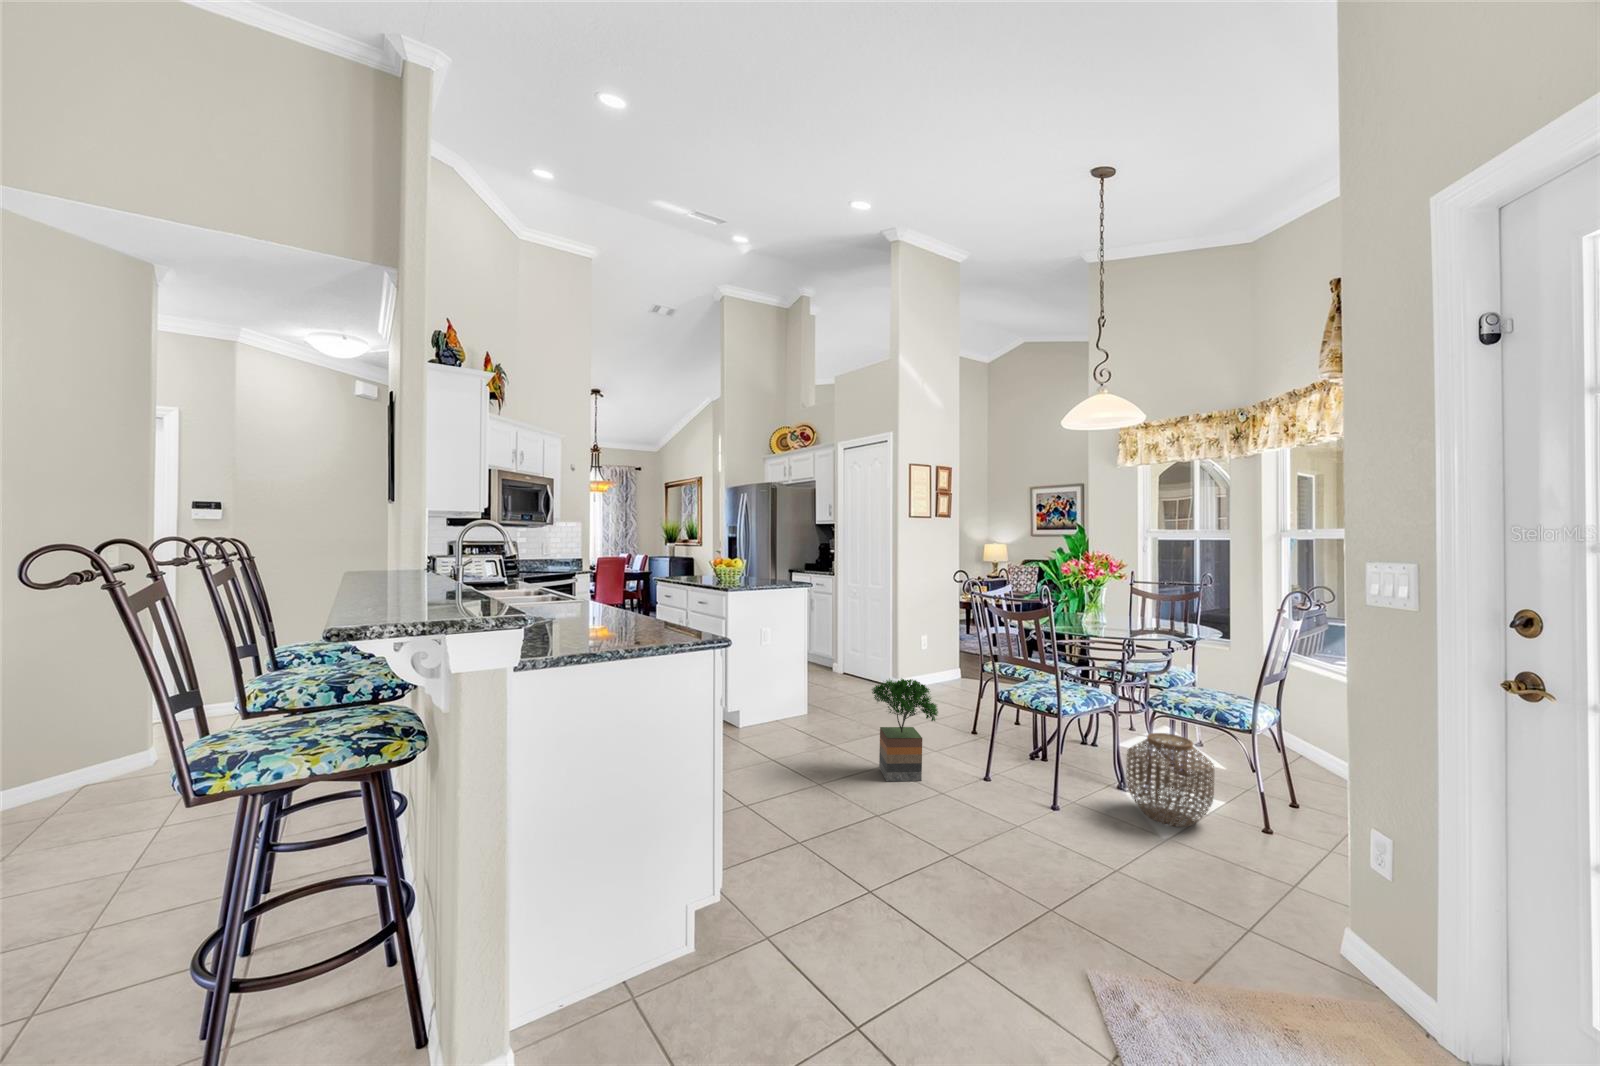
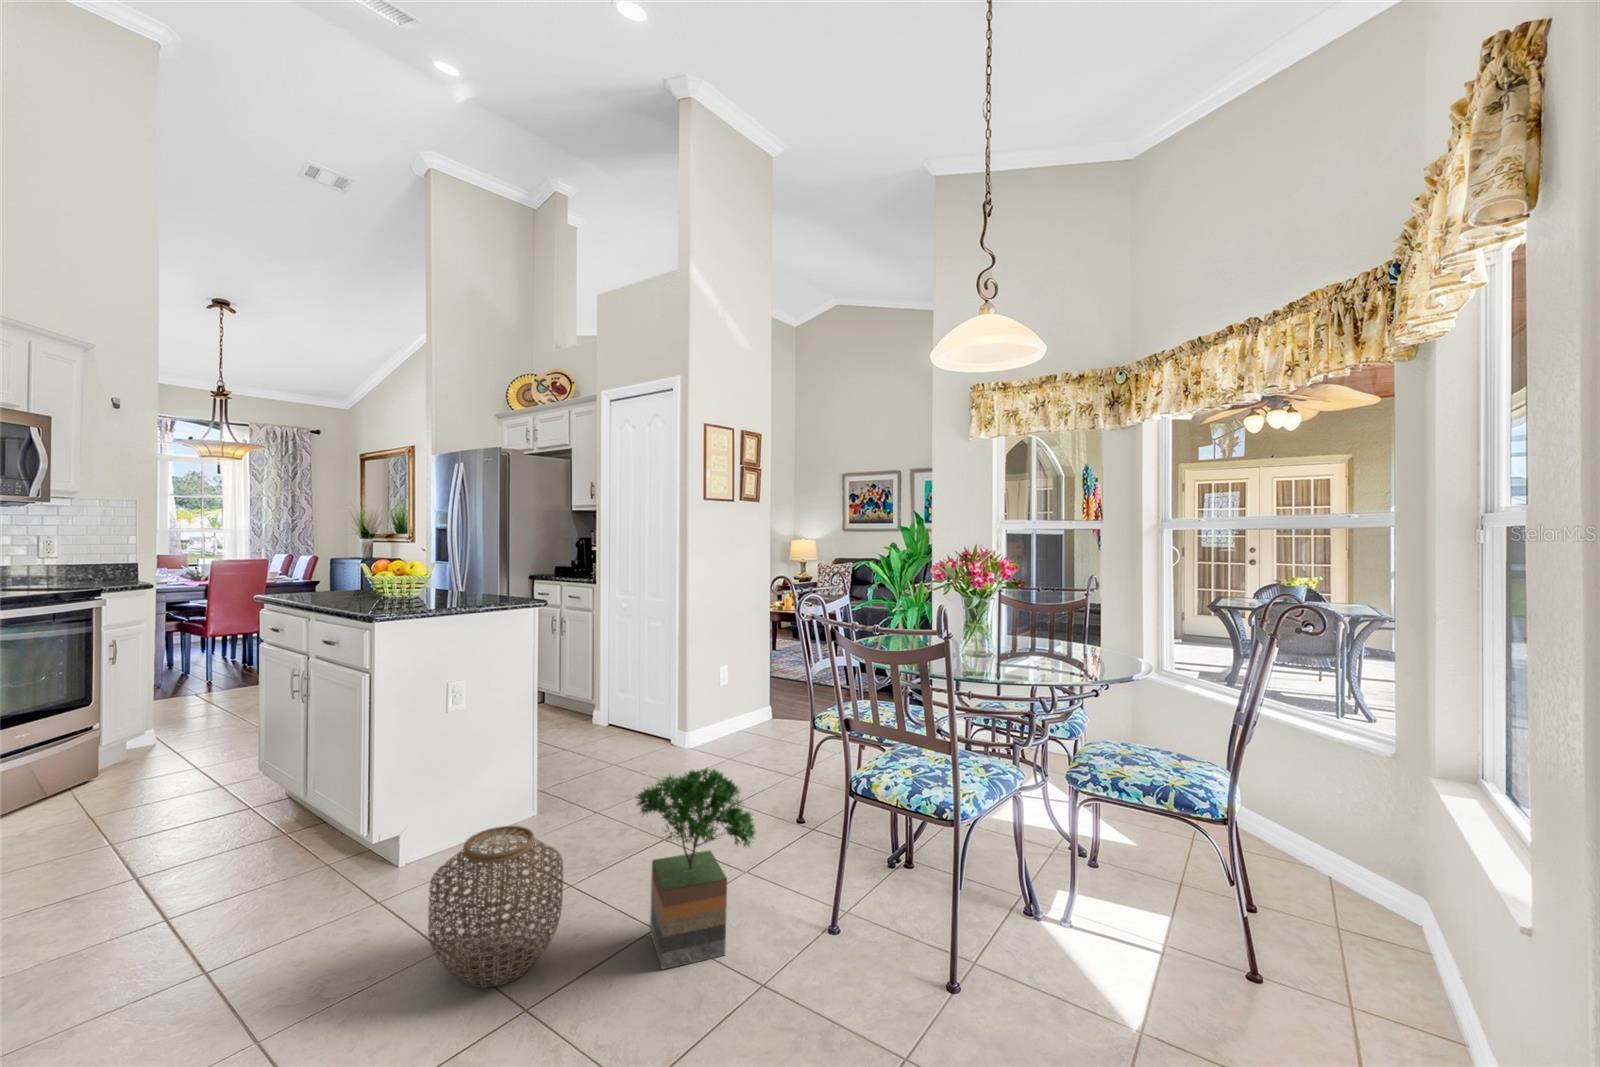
woven basket: present [1126,733,1214,827] -> present [428,826,563,988]

